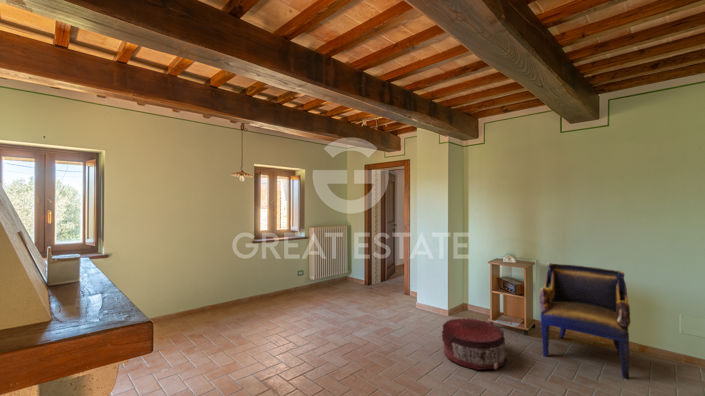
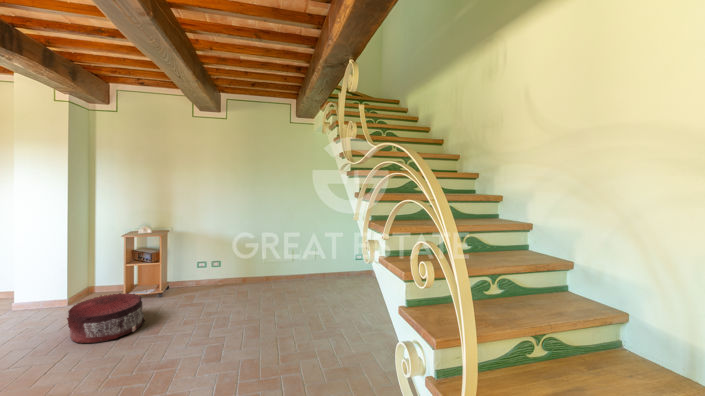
armchair: present [539,262,630,379] -> none [173,228,235,307]

